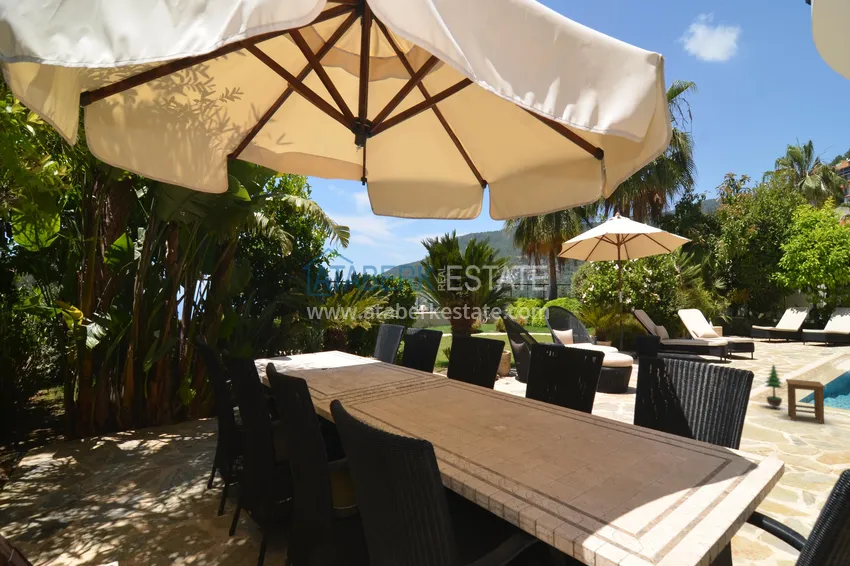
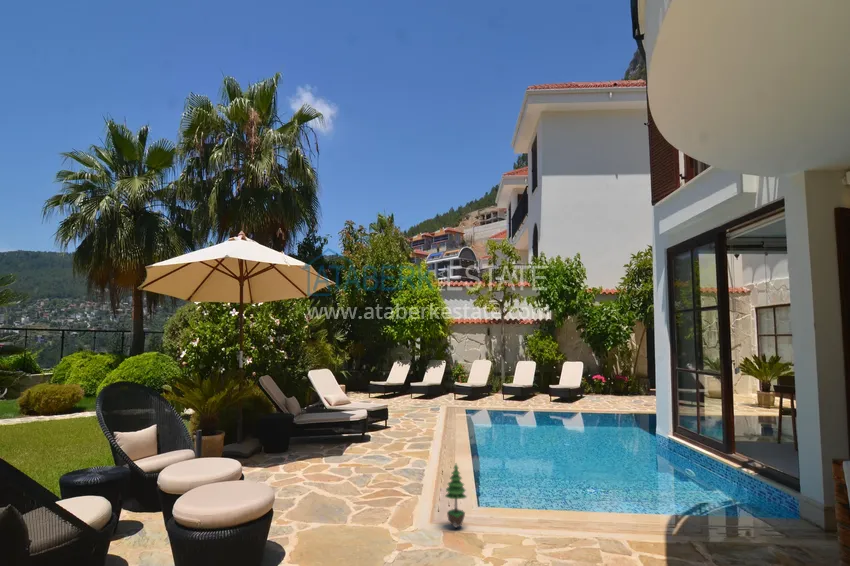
stool: present [786,379,825,424] -> none [475,484,524,554]

